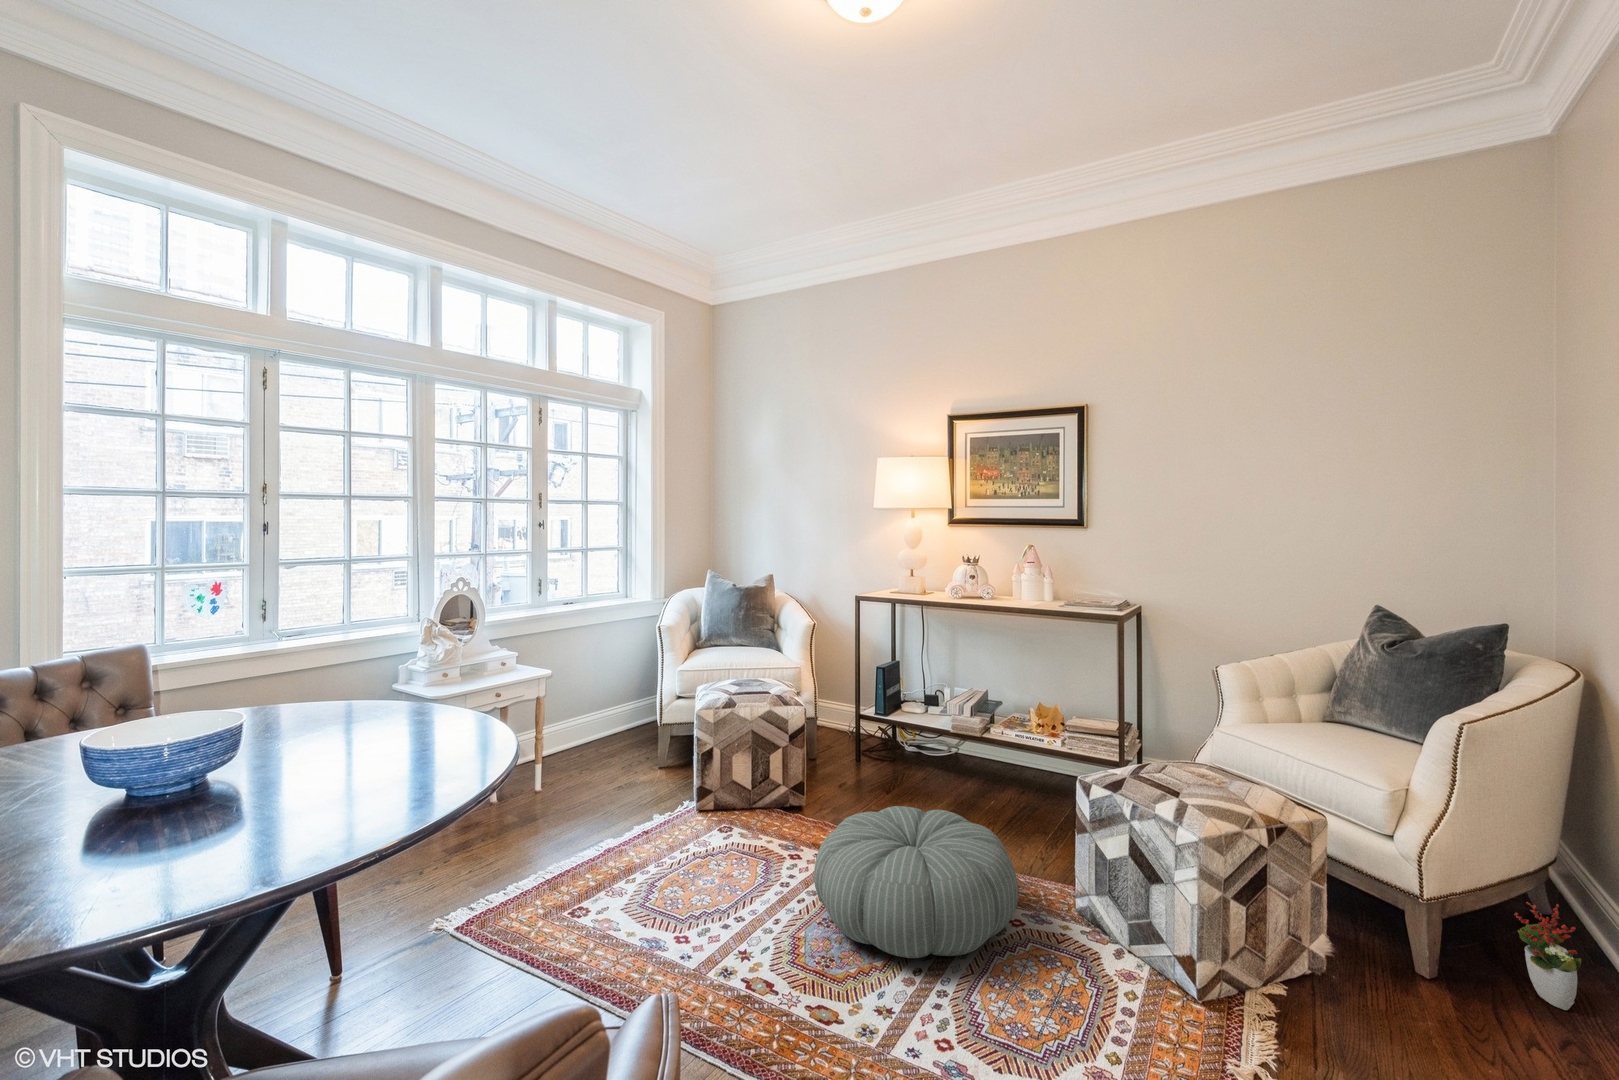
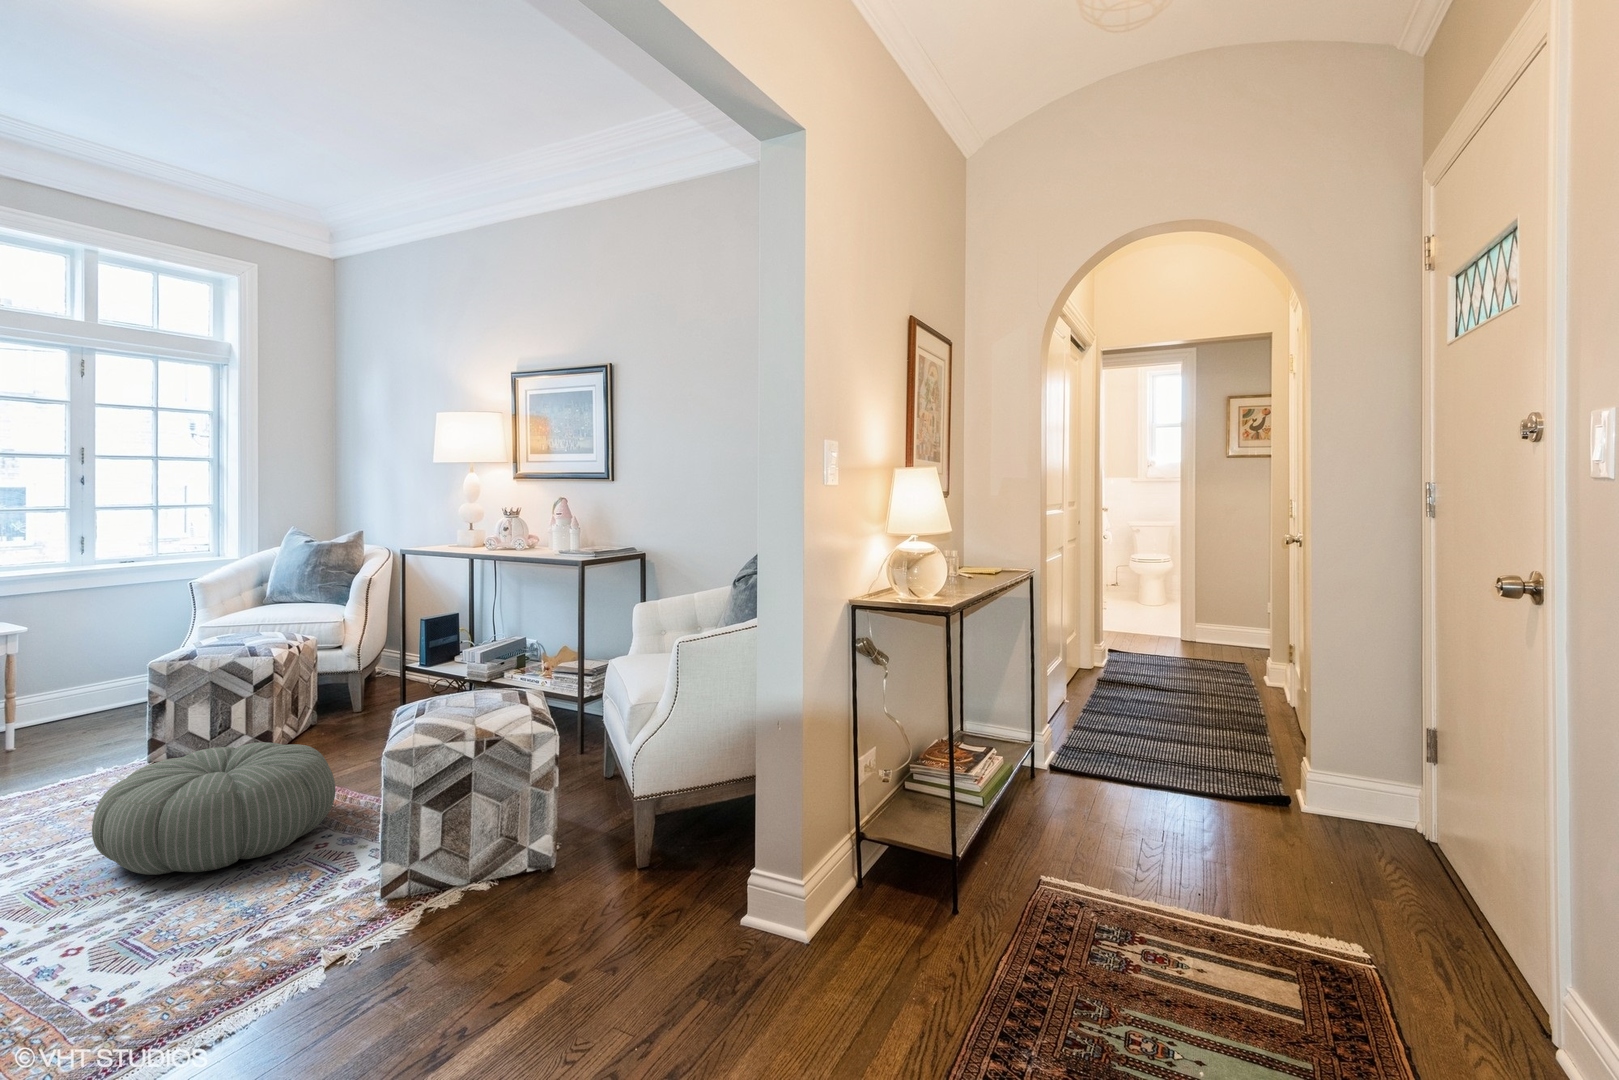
decorative plant: present [1514,902,1581,1010] -> none [696,802,739,898]

